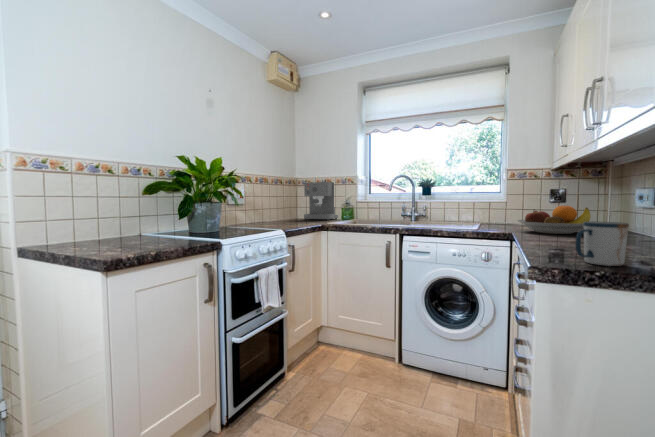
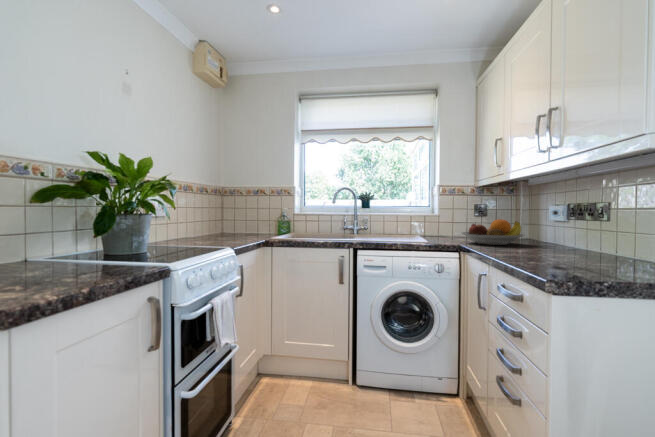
coffee maker: present [304,182,338,220] -> none [234,192,271,234]
mug: present [576,222,629,266] -> none [573,235,613,275]

